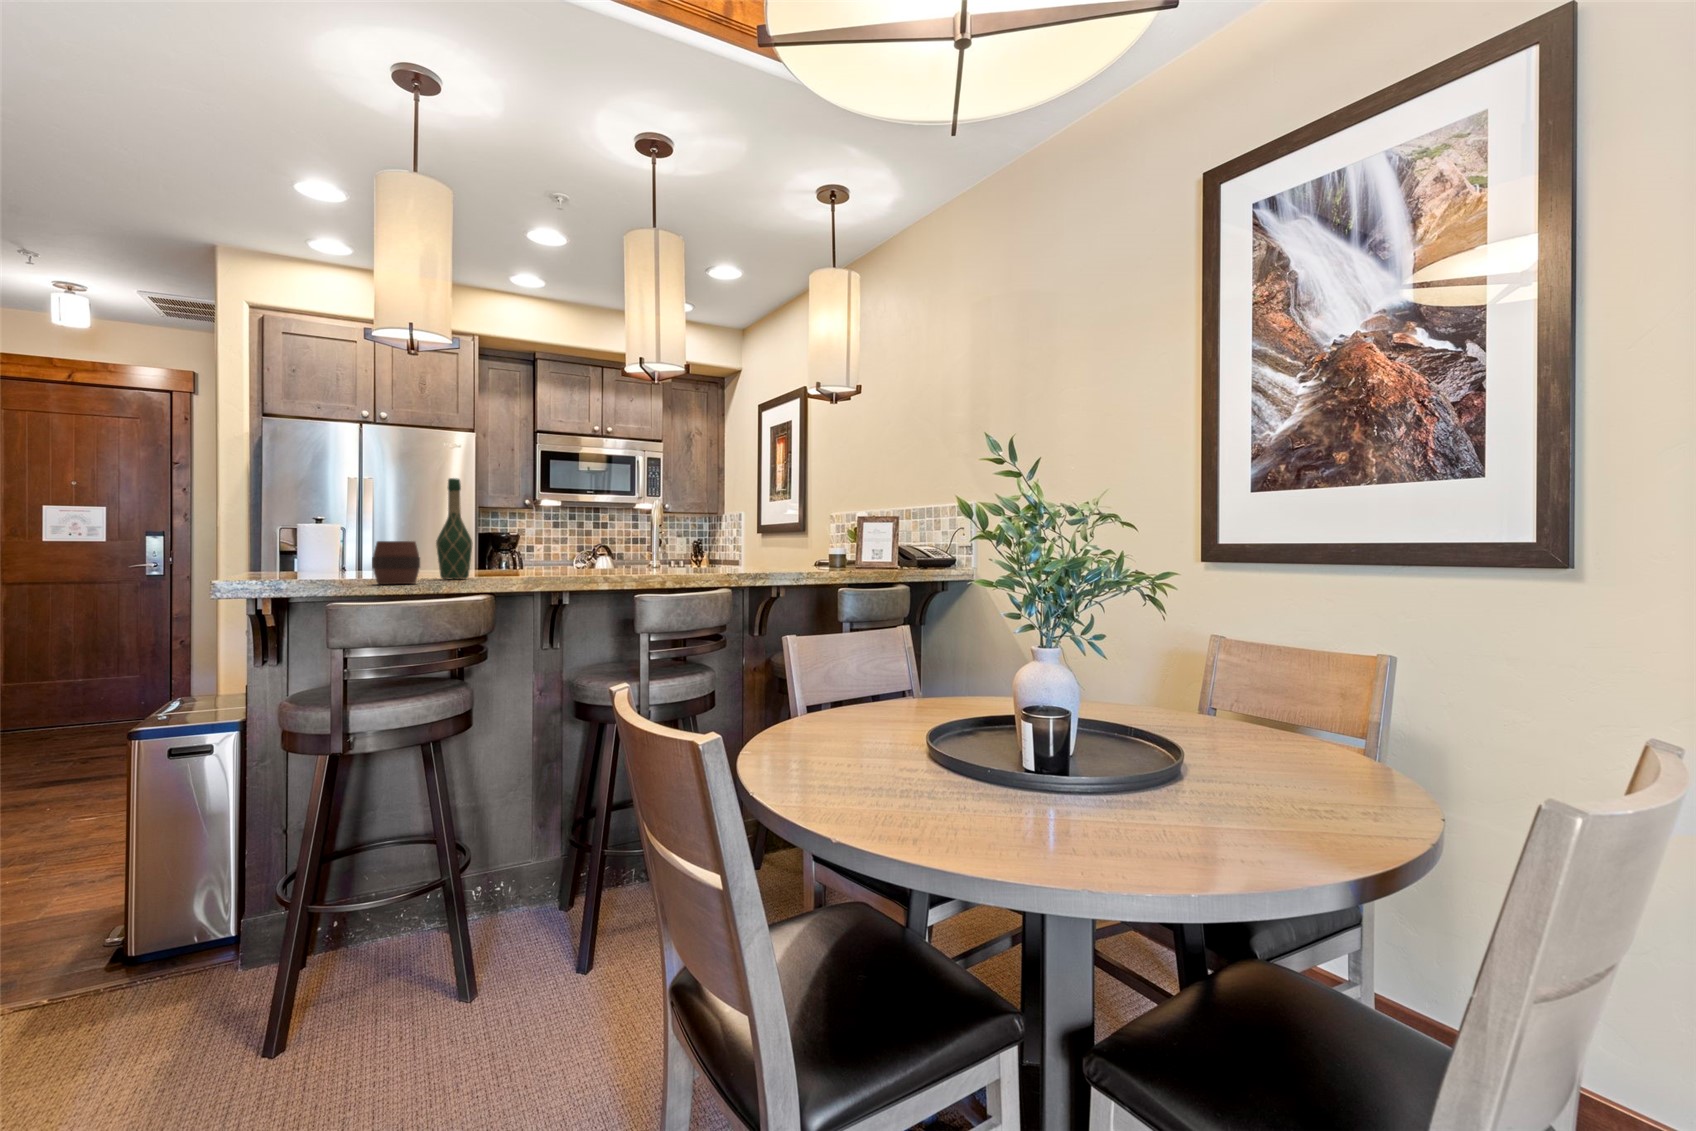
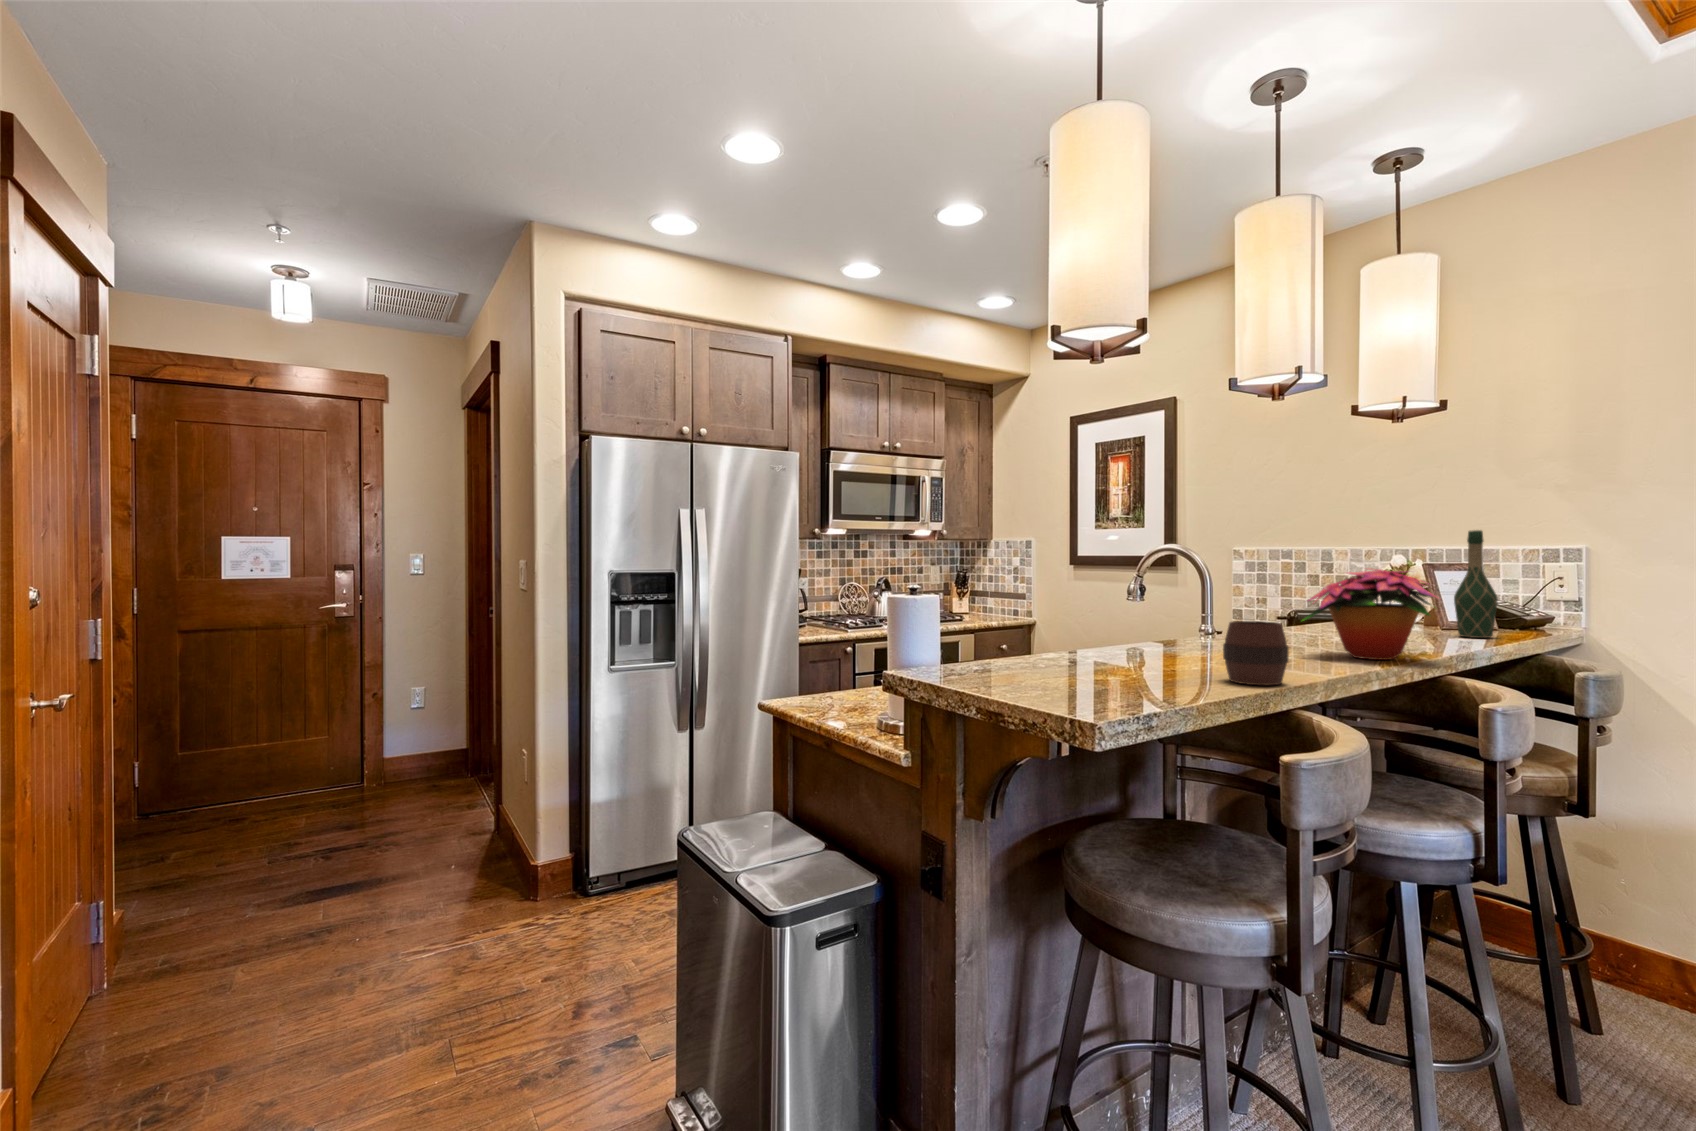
wine bottle: present [436,478,472,579] -> present [1454,530,1498,638]
flower arrangement: none [551,511,661,580] -> present [1303,569,1436,660]

